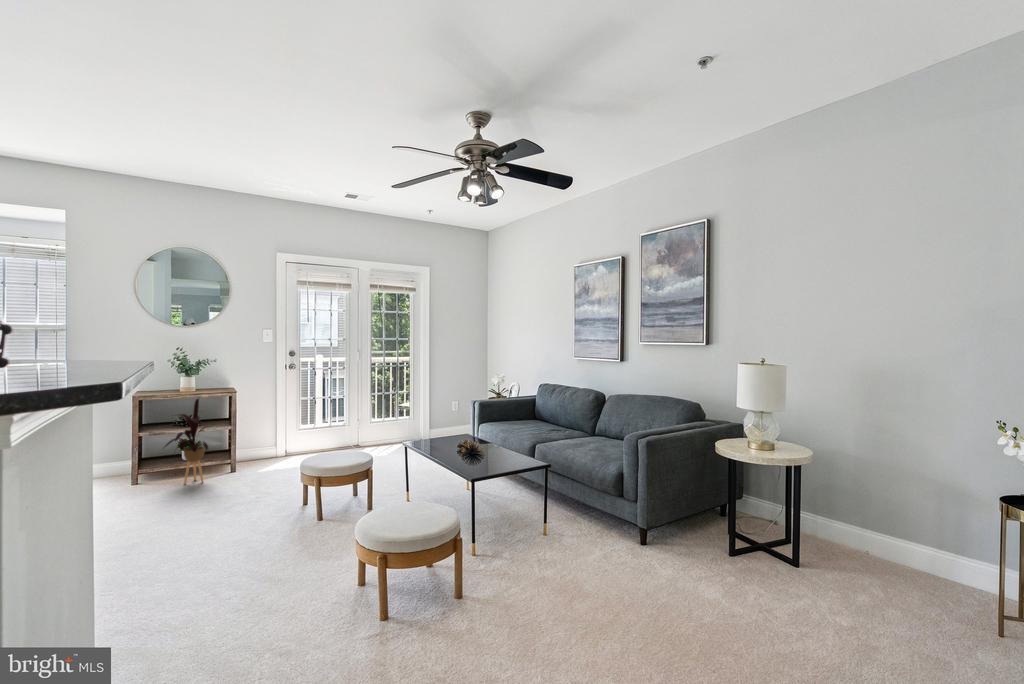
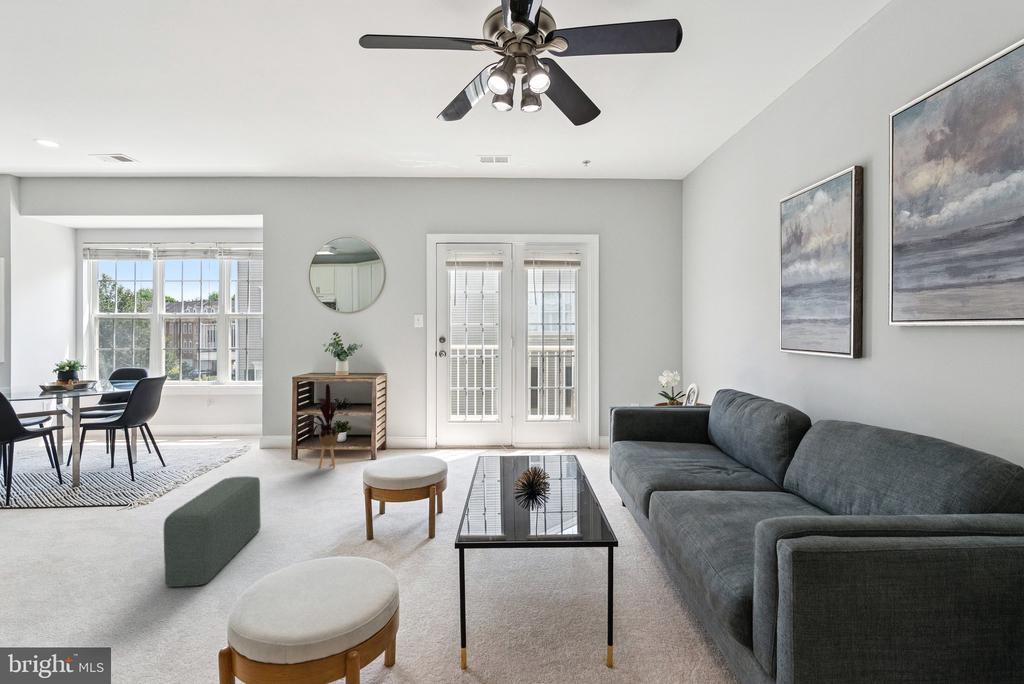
pouf: none [180,479,234,567] -> present [164,476,261,587]

